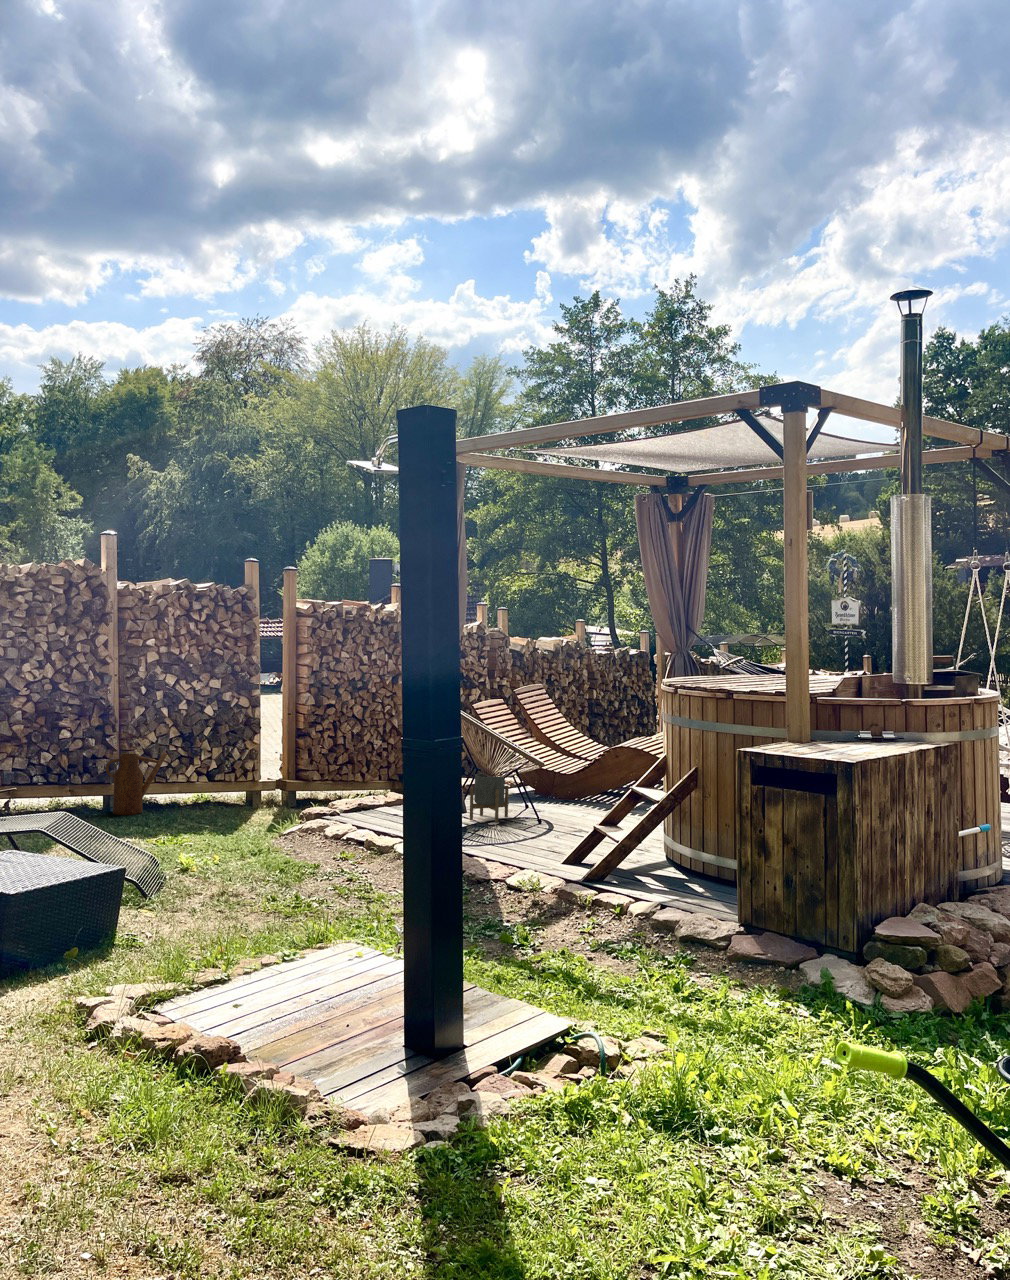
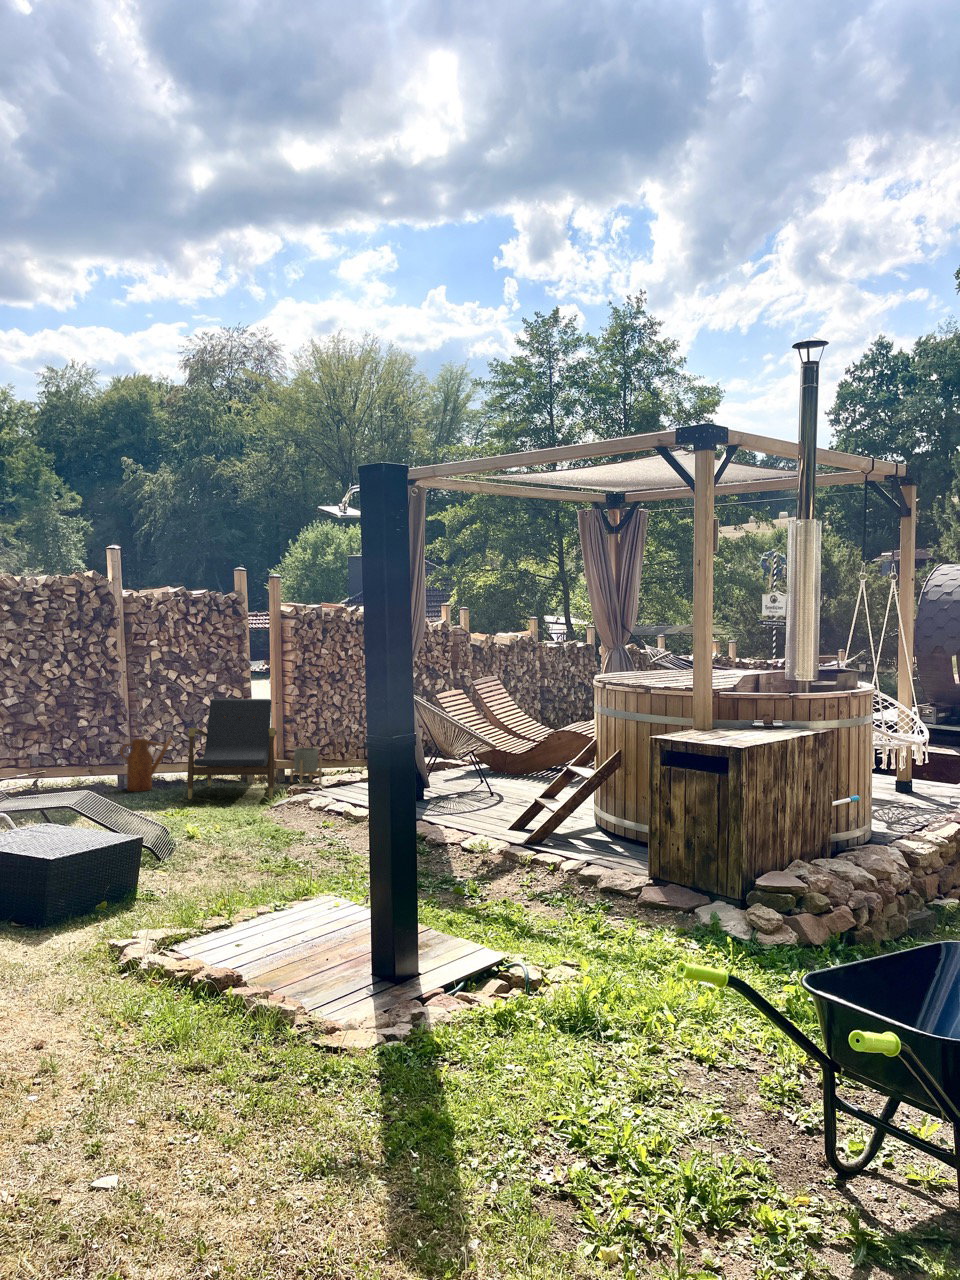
lounge chair: none [183,708,288,825] -> present [187,699,277,799]
planter: present [470,774,509,823] -> present [290,748,322,785]

